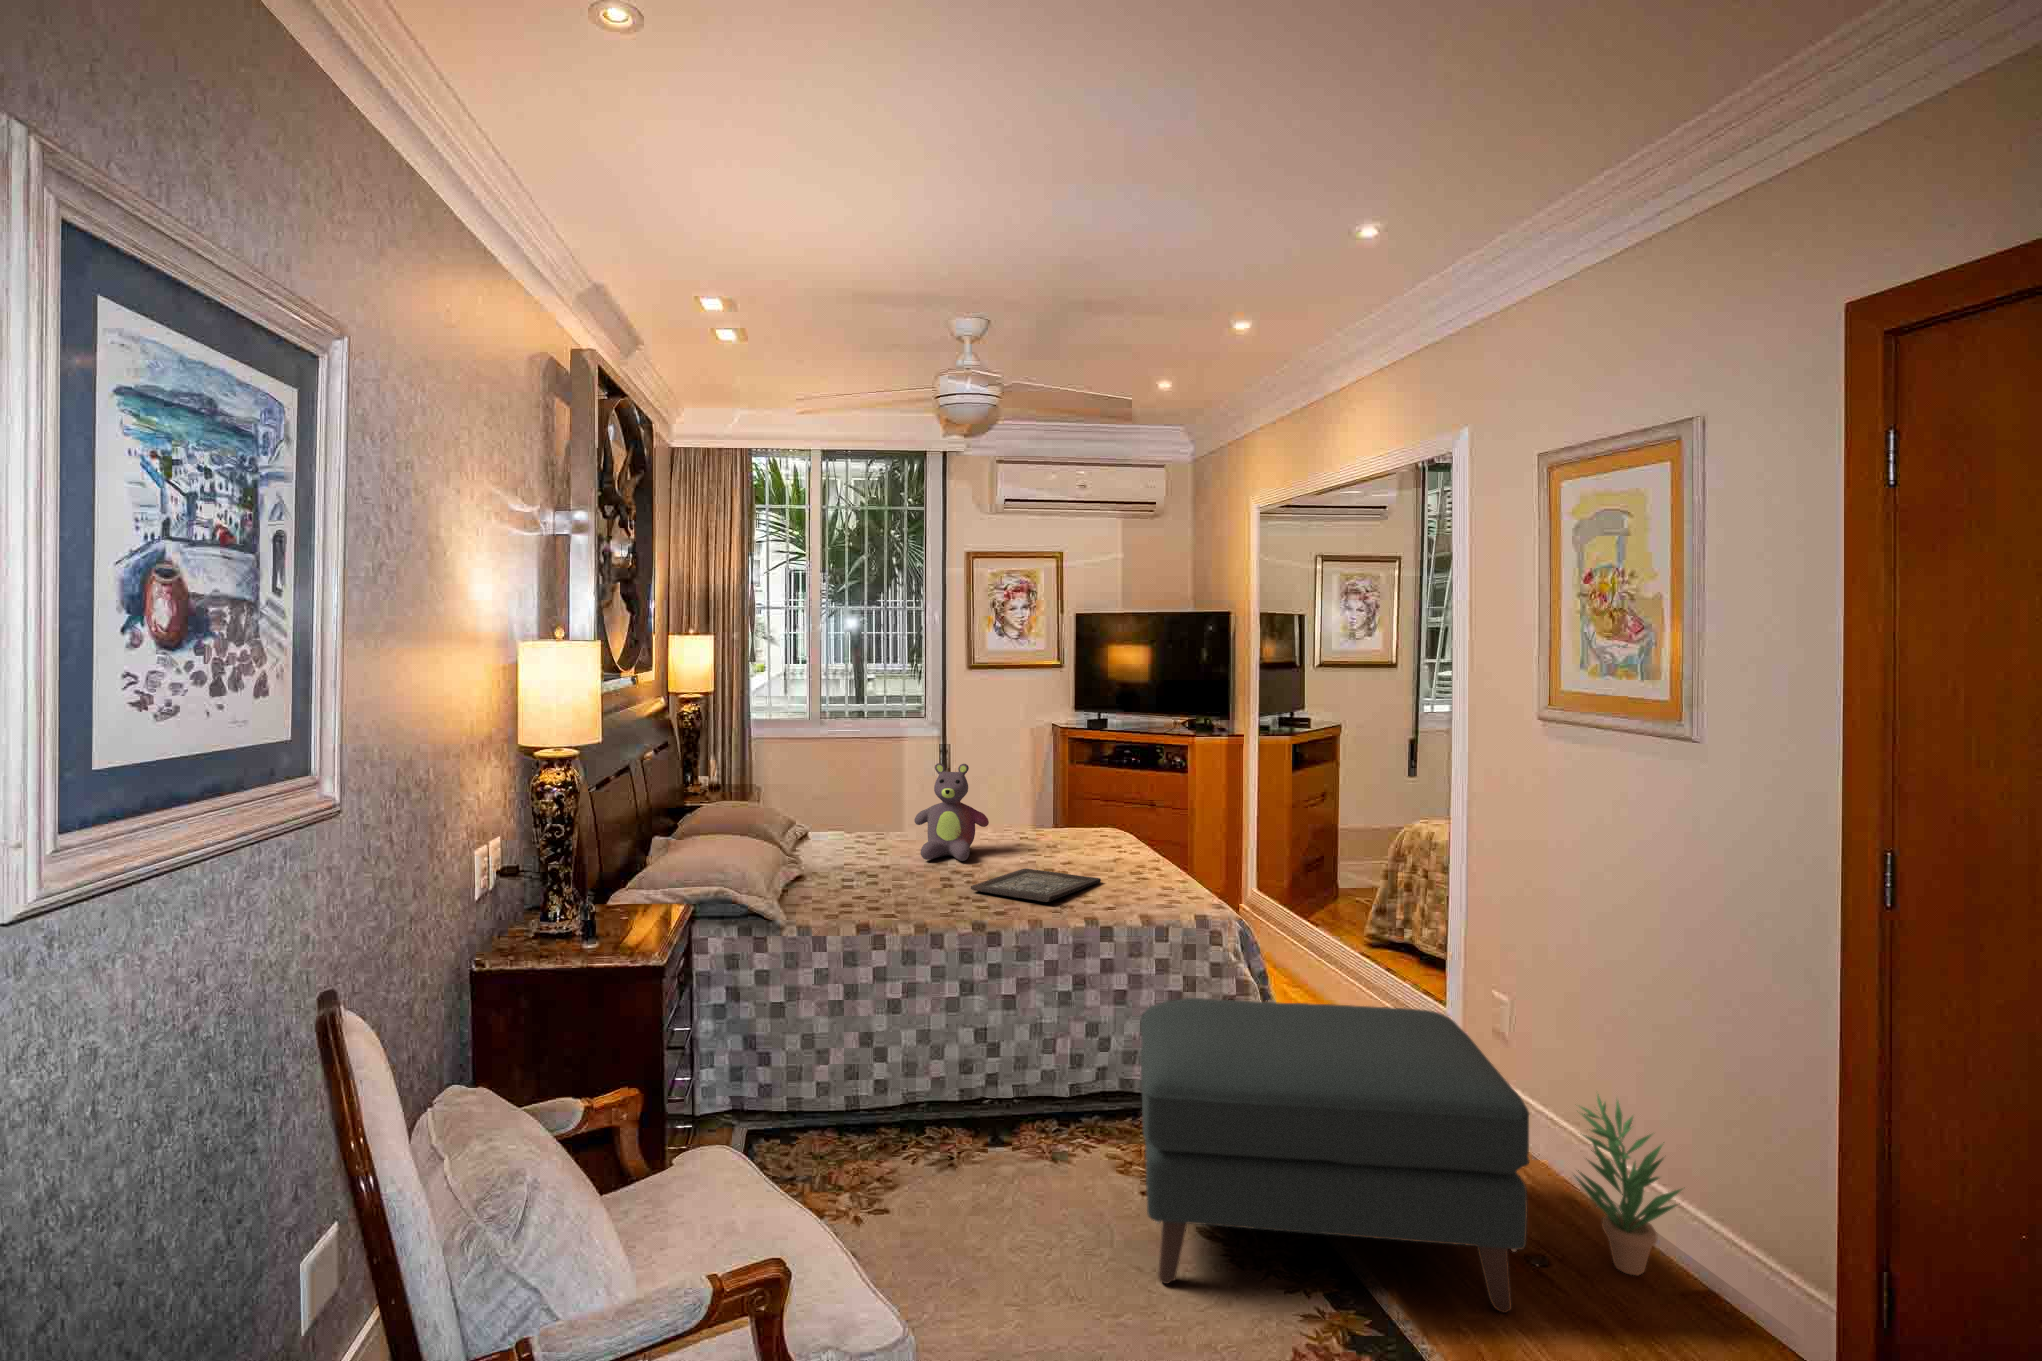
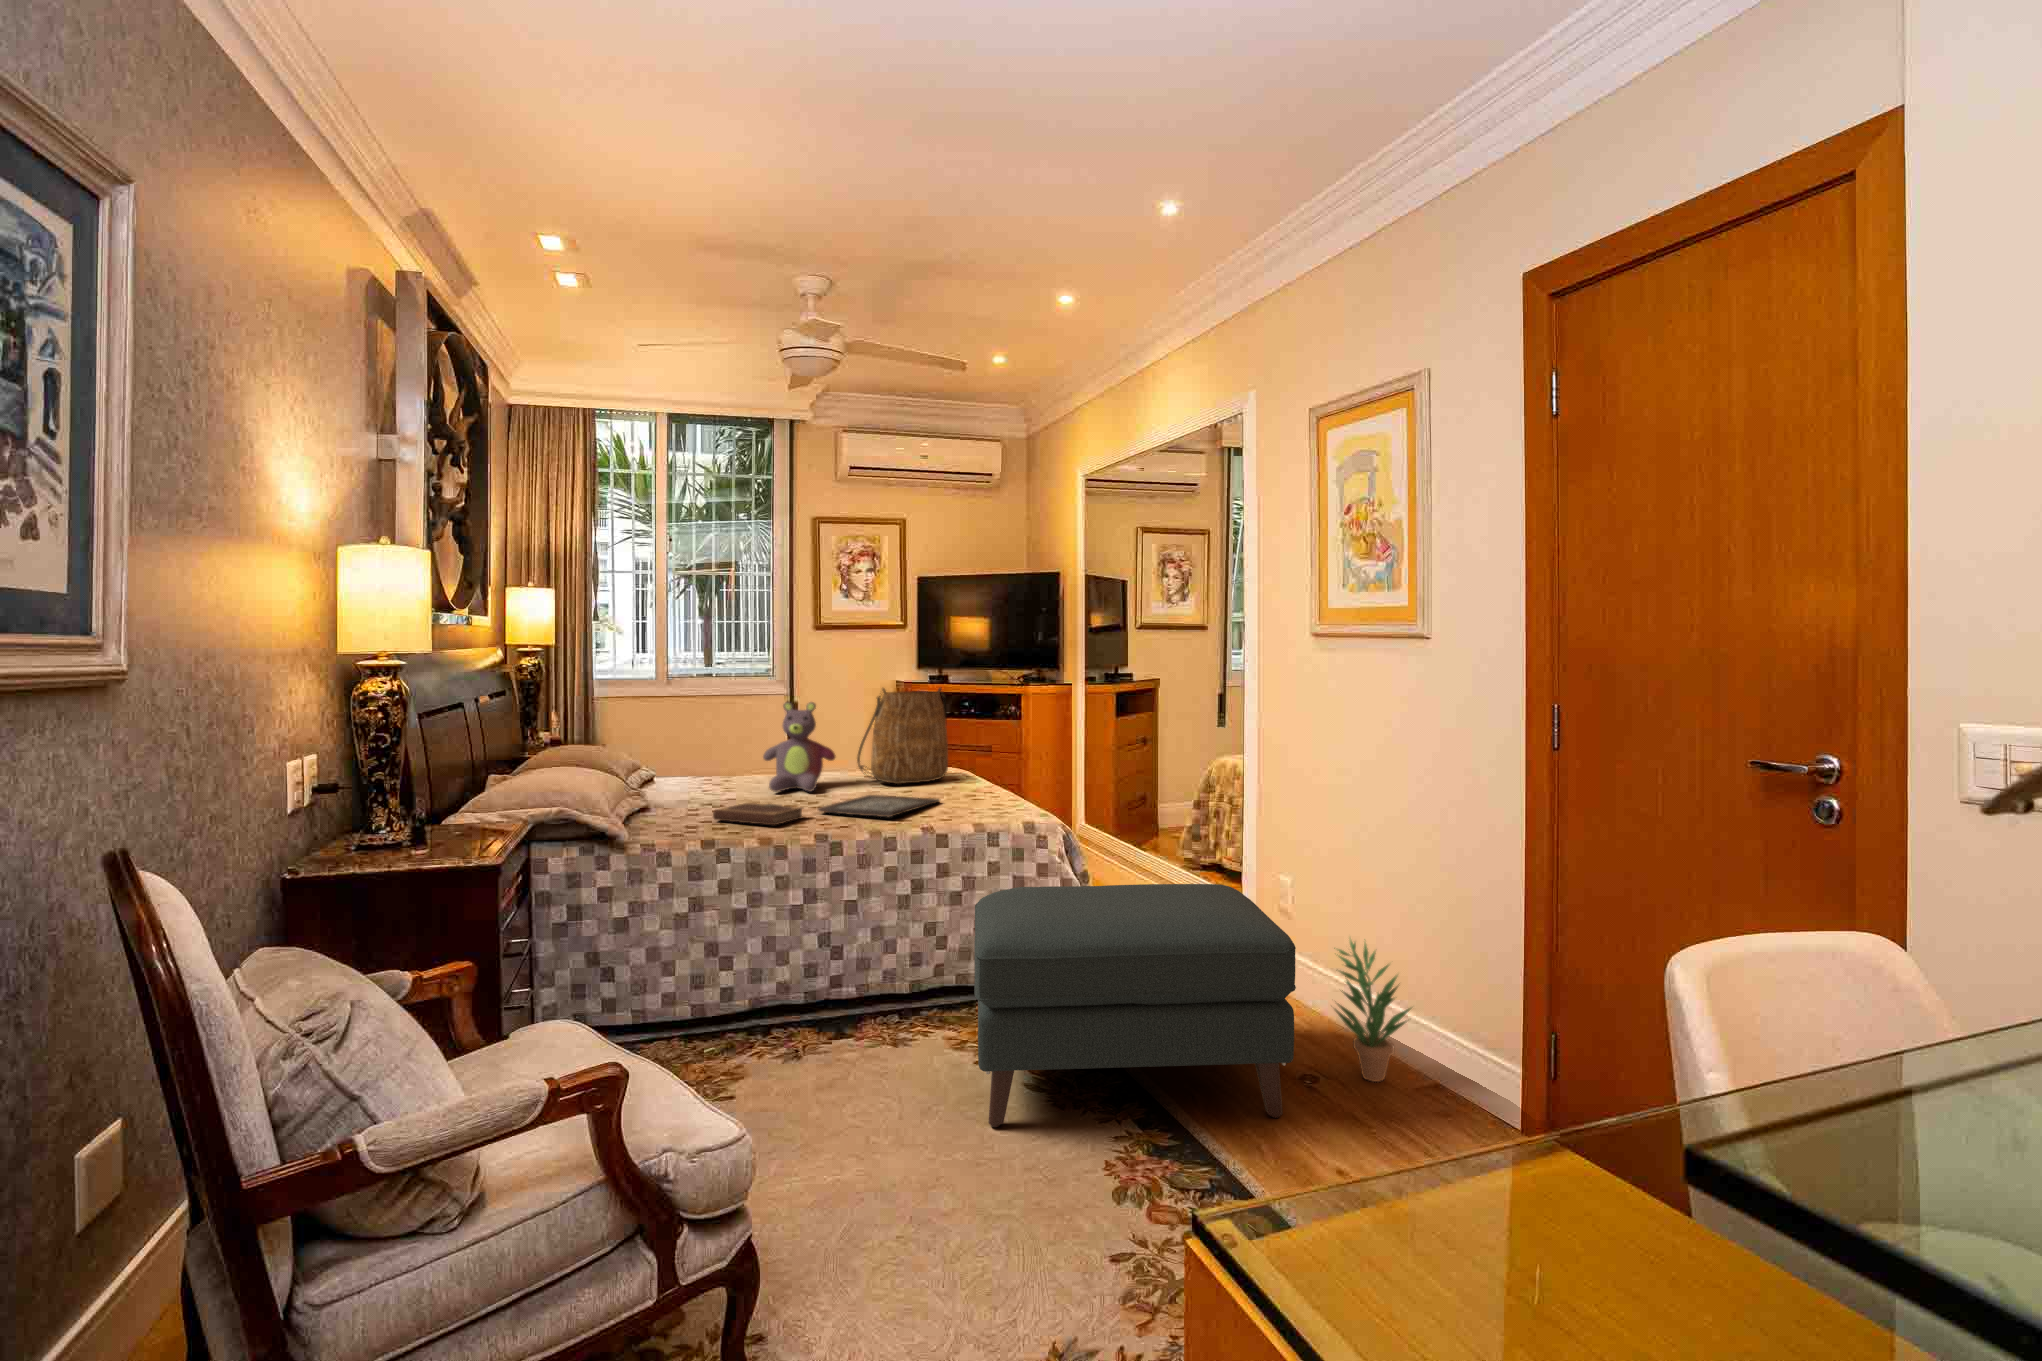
tote bag: none [1011,748,1108,853] -> present [857,688,948,784]
notebook: none [865,876,957,907] -> present [713,803,803,825]

